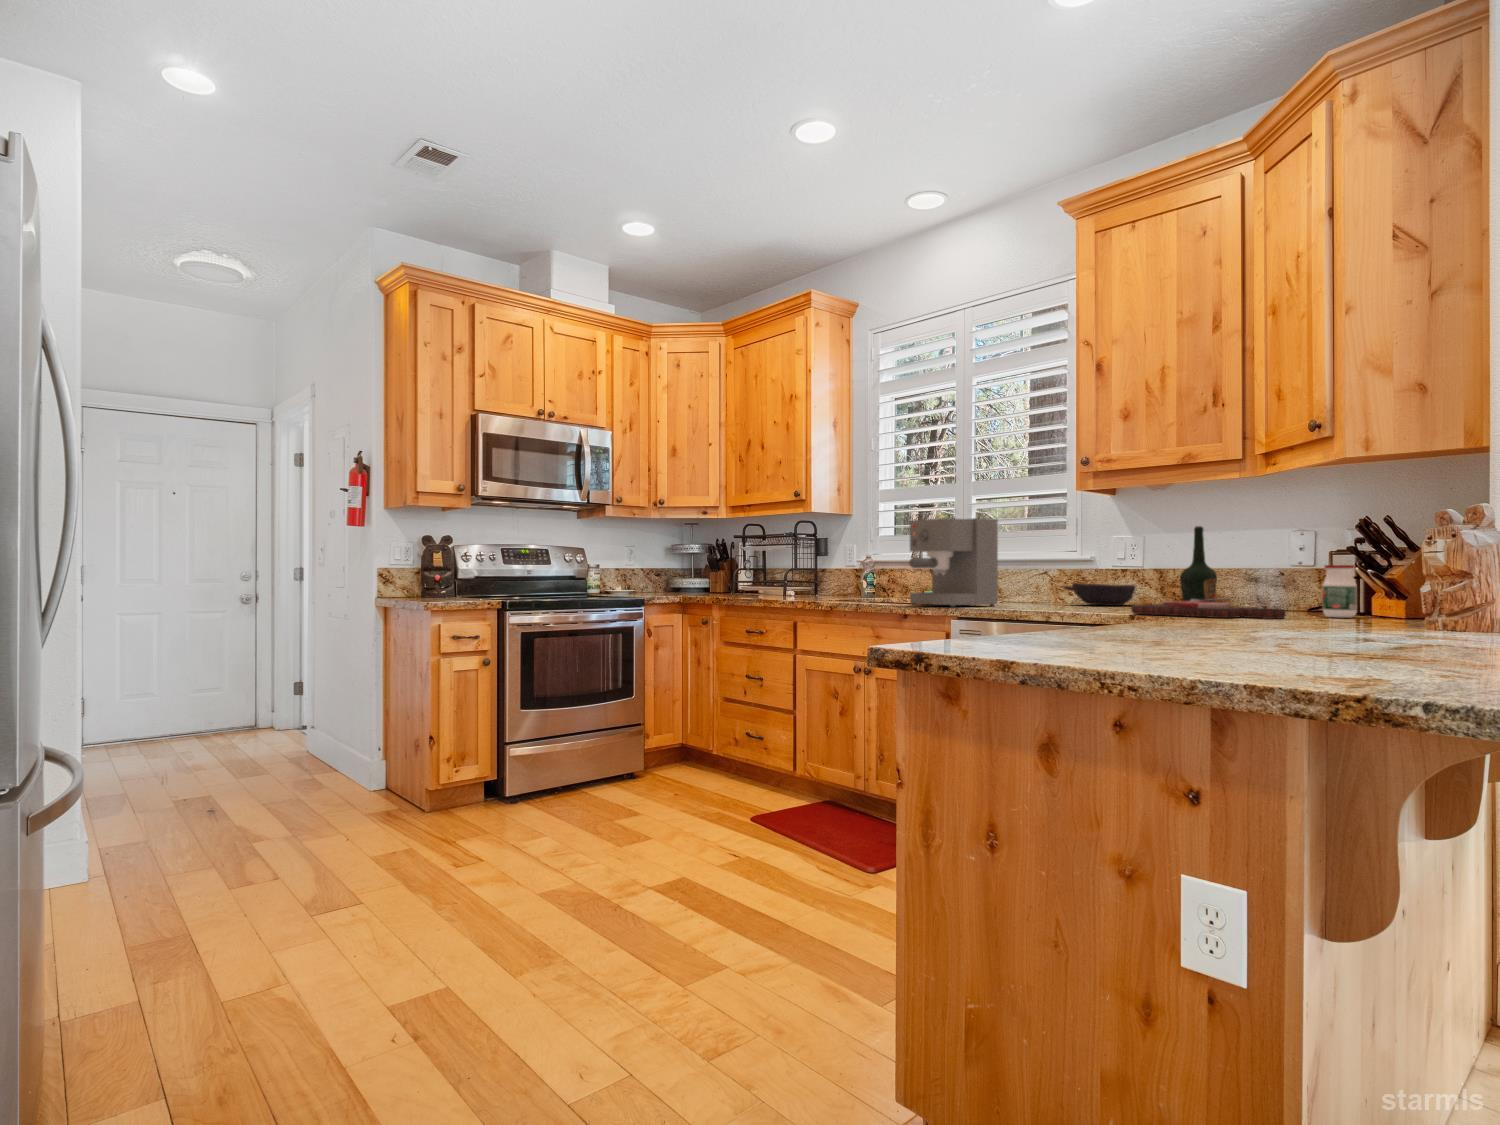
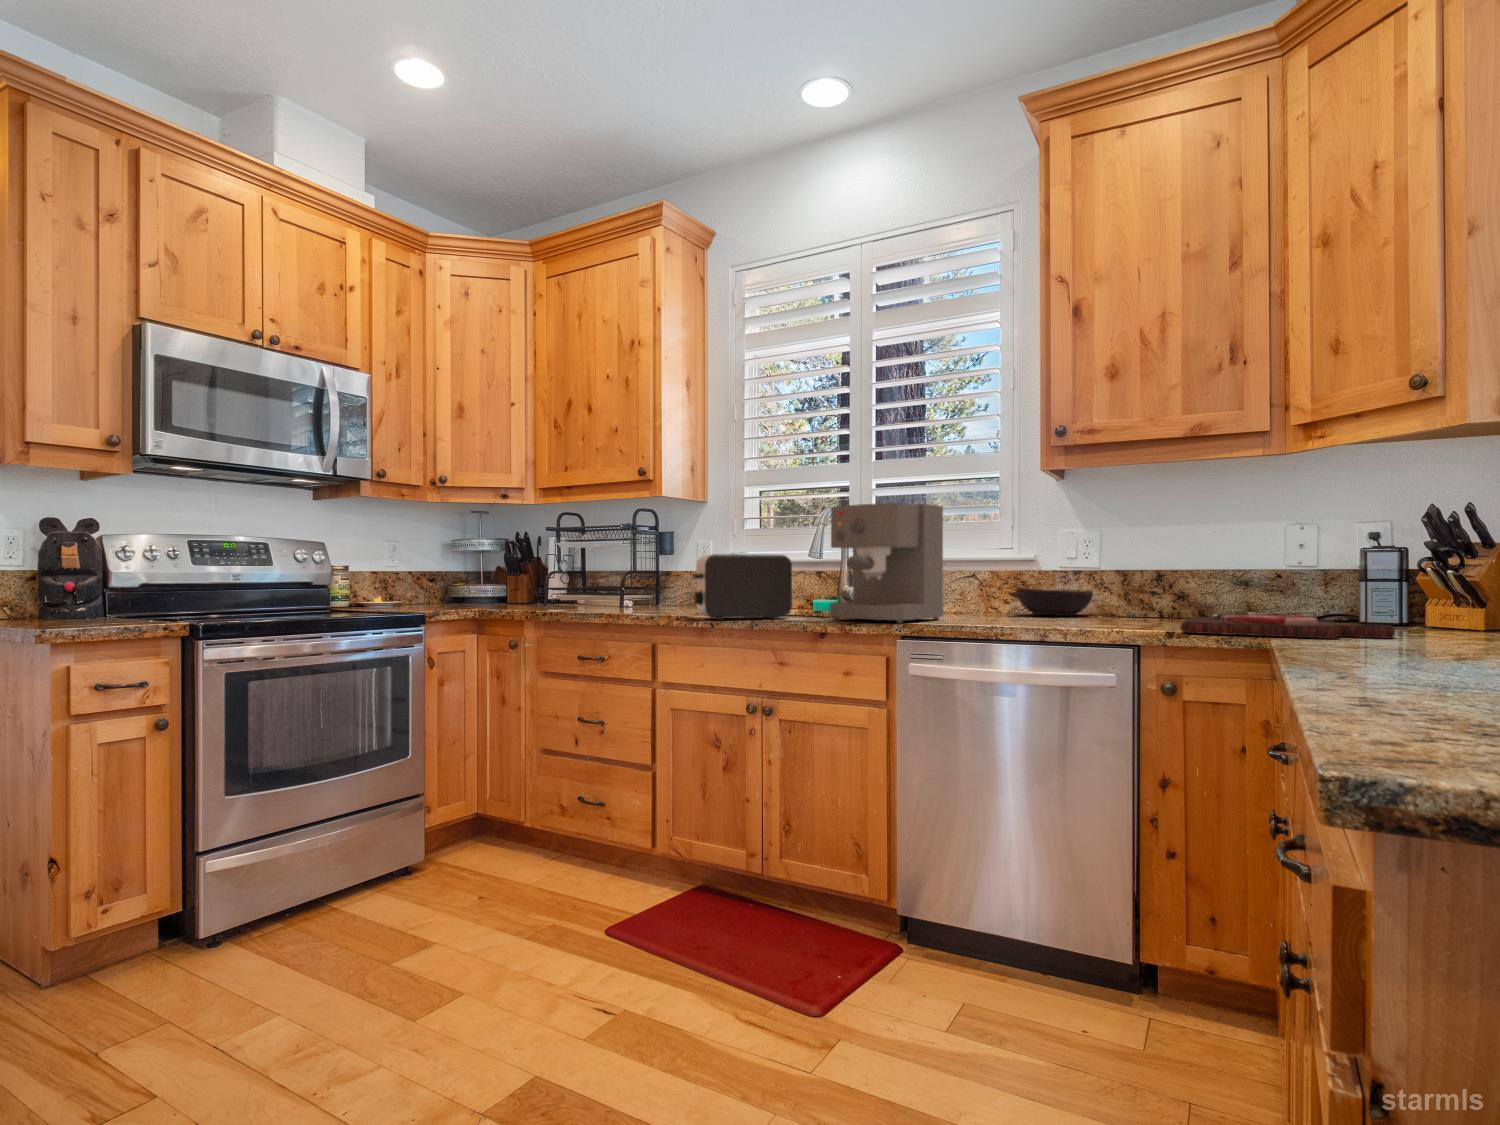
bottle: present [1180,526,1217,602] -> none [1155,519,1201,619]
toaster: none [813,557,887,604] -> present [692,554,792,620]
jar: present [1322,565,1357,618] -> none [1410,567,1457,634]

